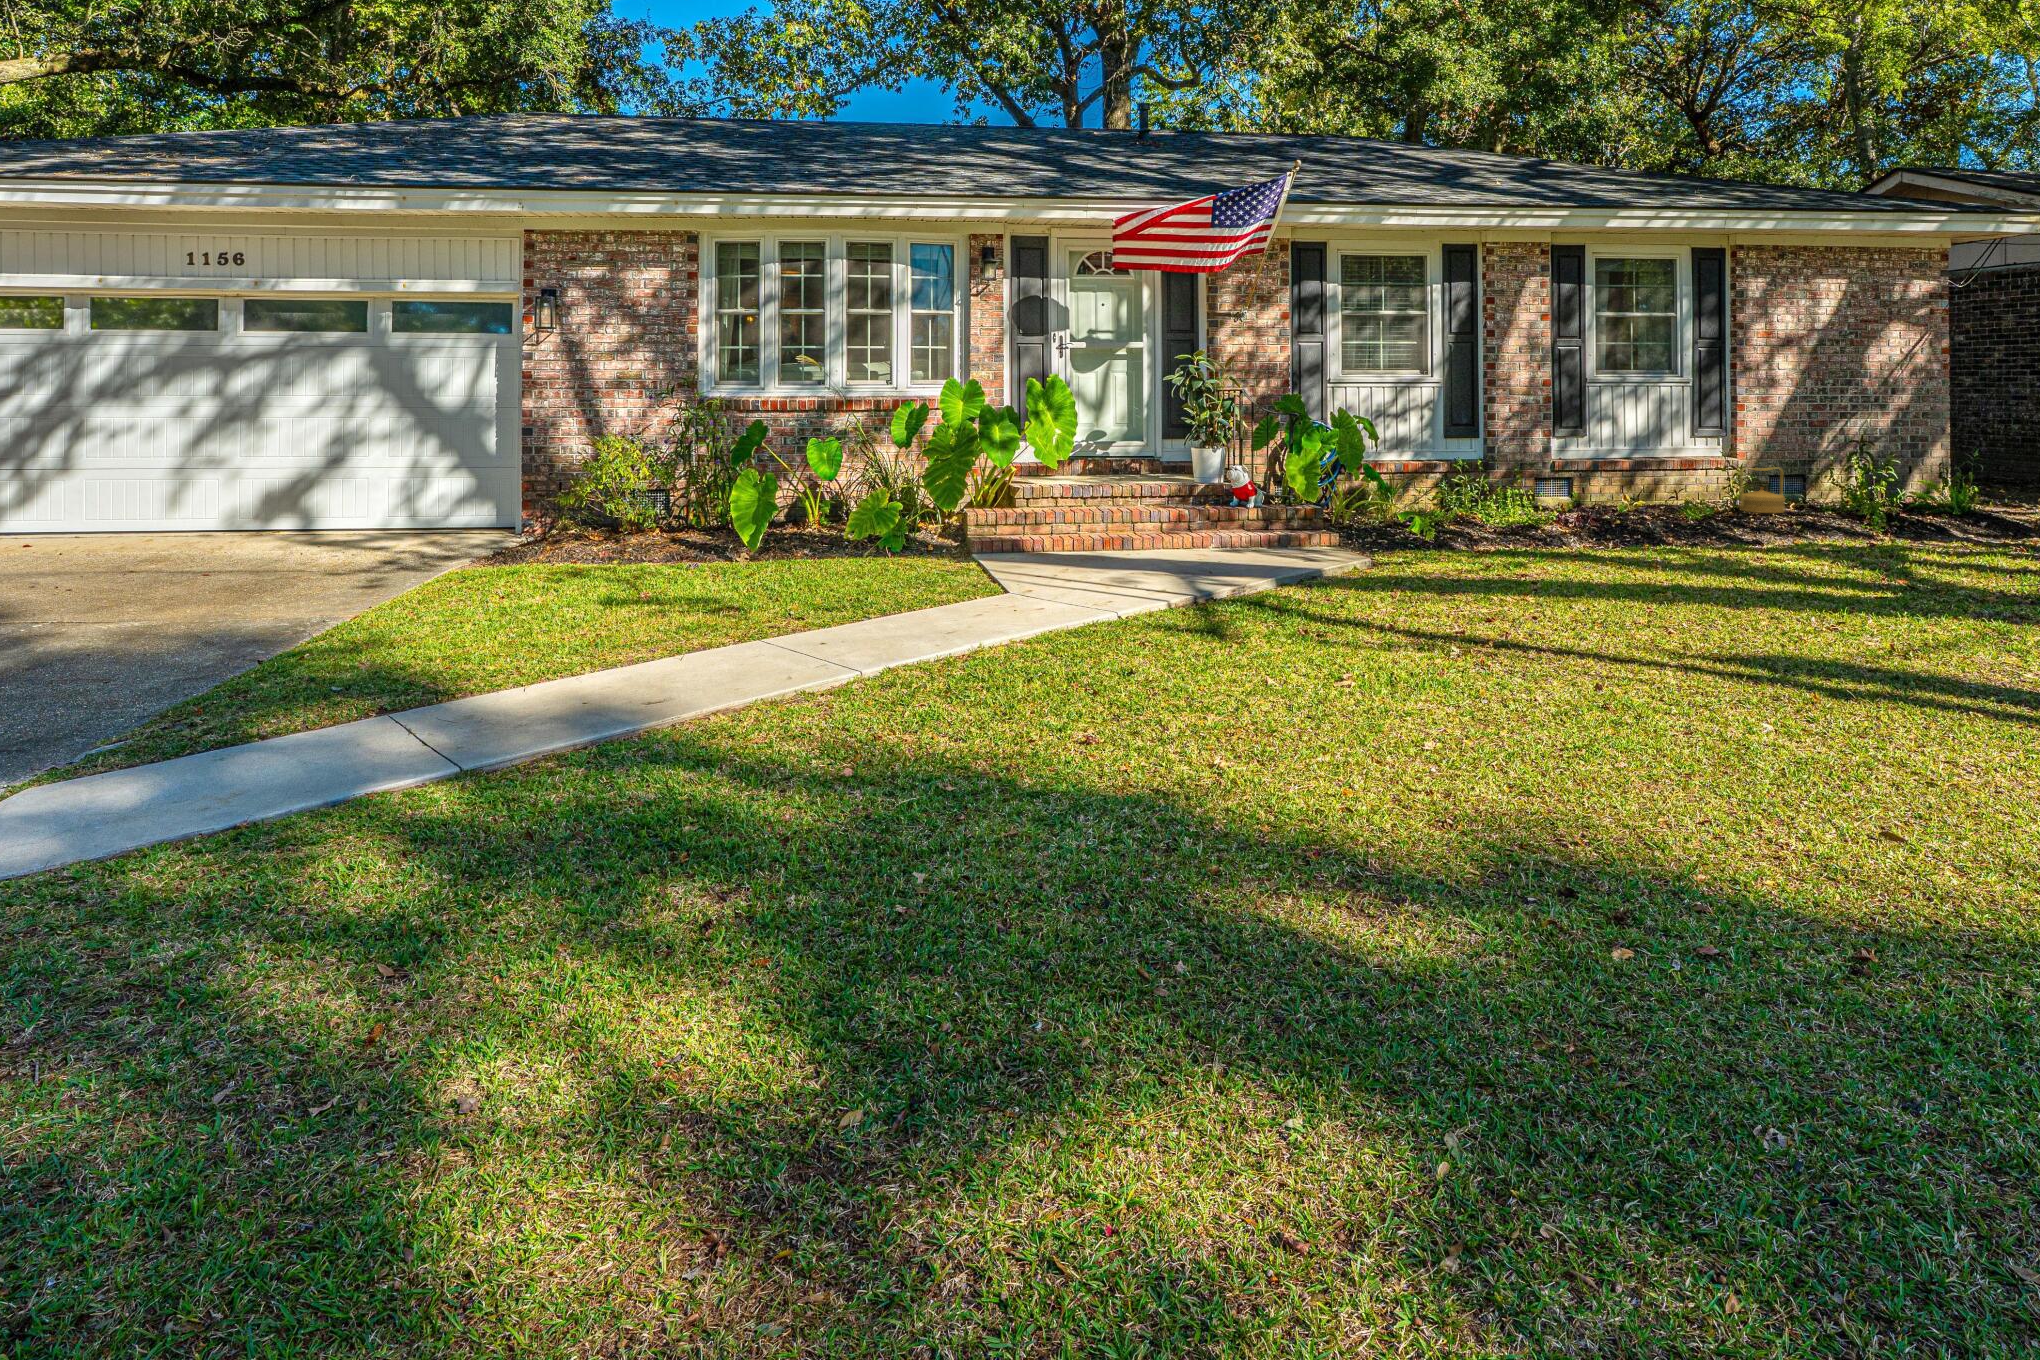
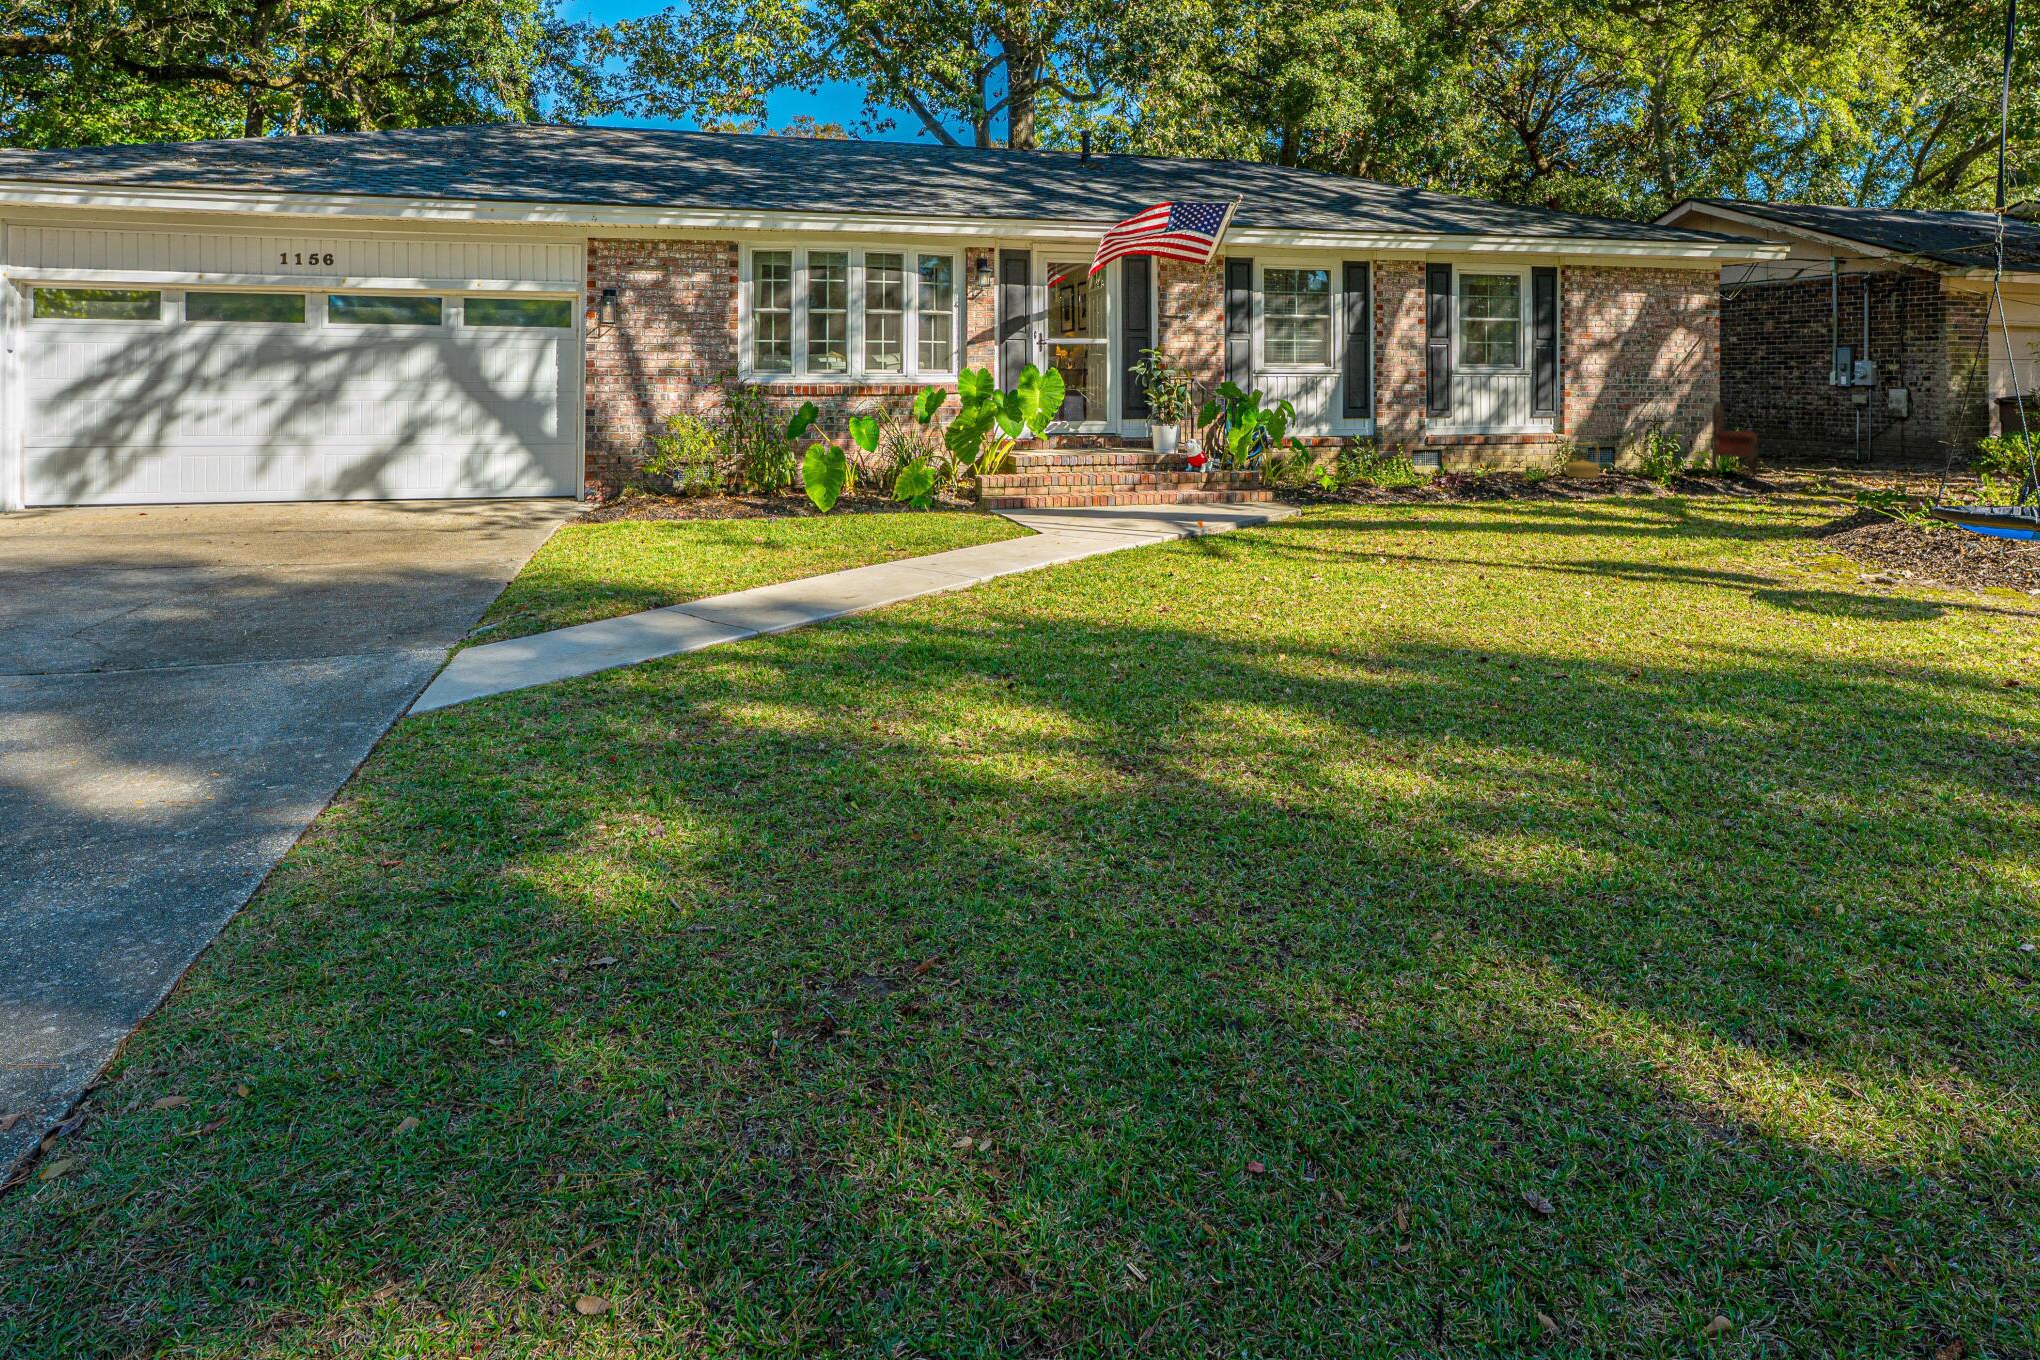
armchair: none [1941,416,2008,515] -> present [1711,402,1758,477]

